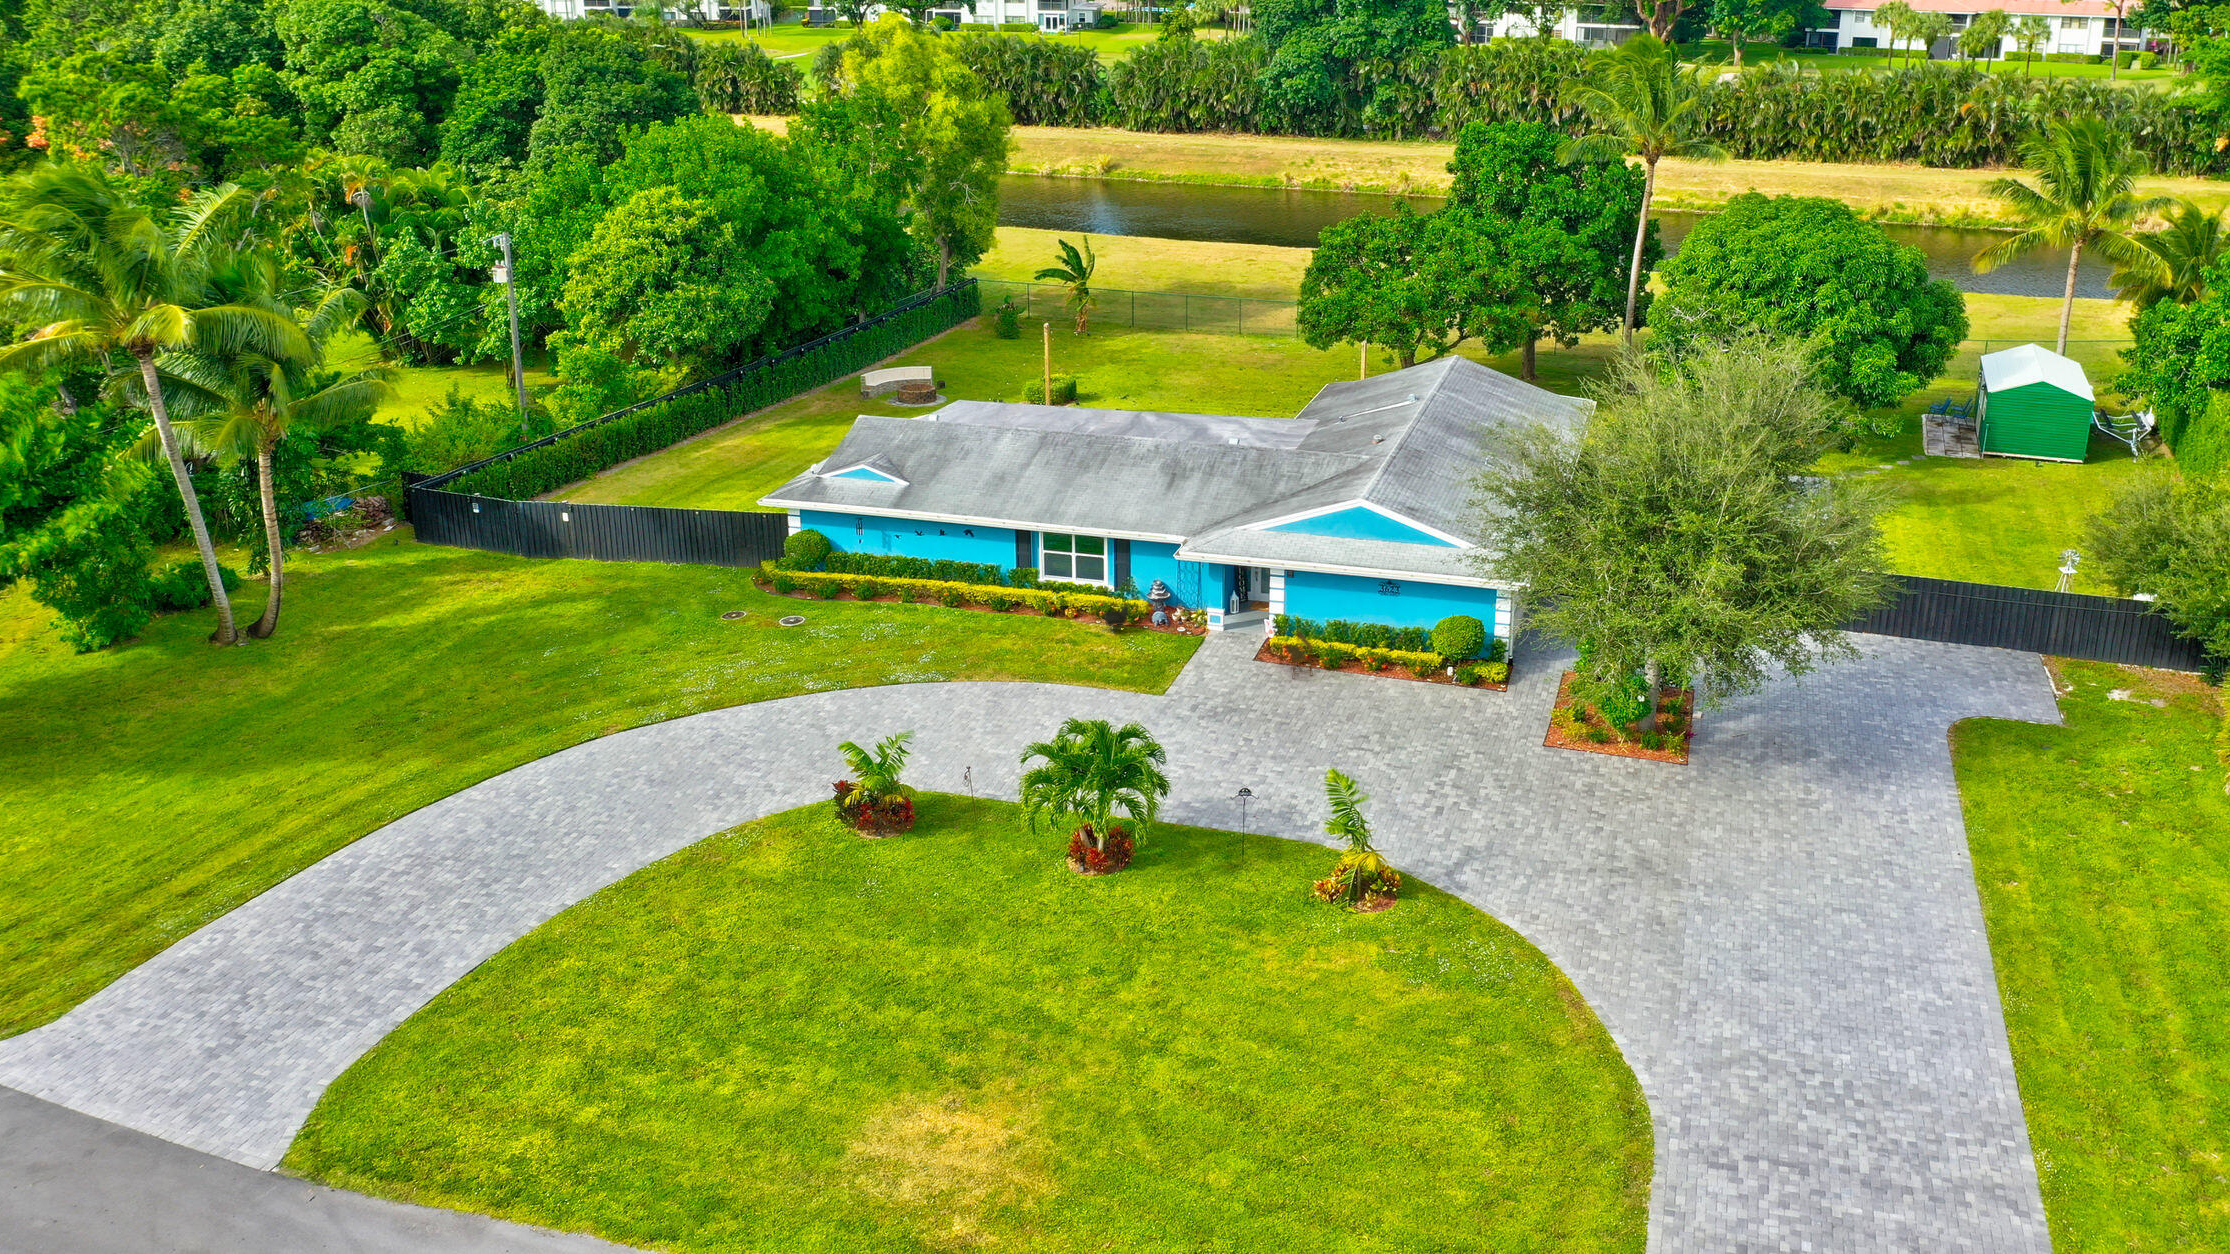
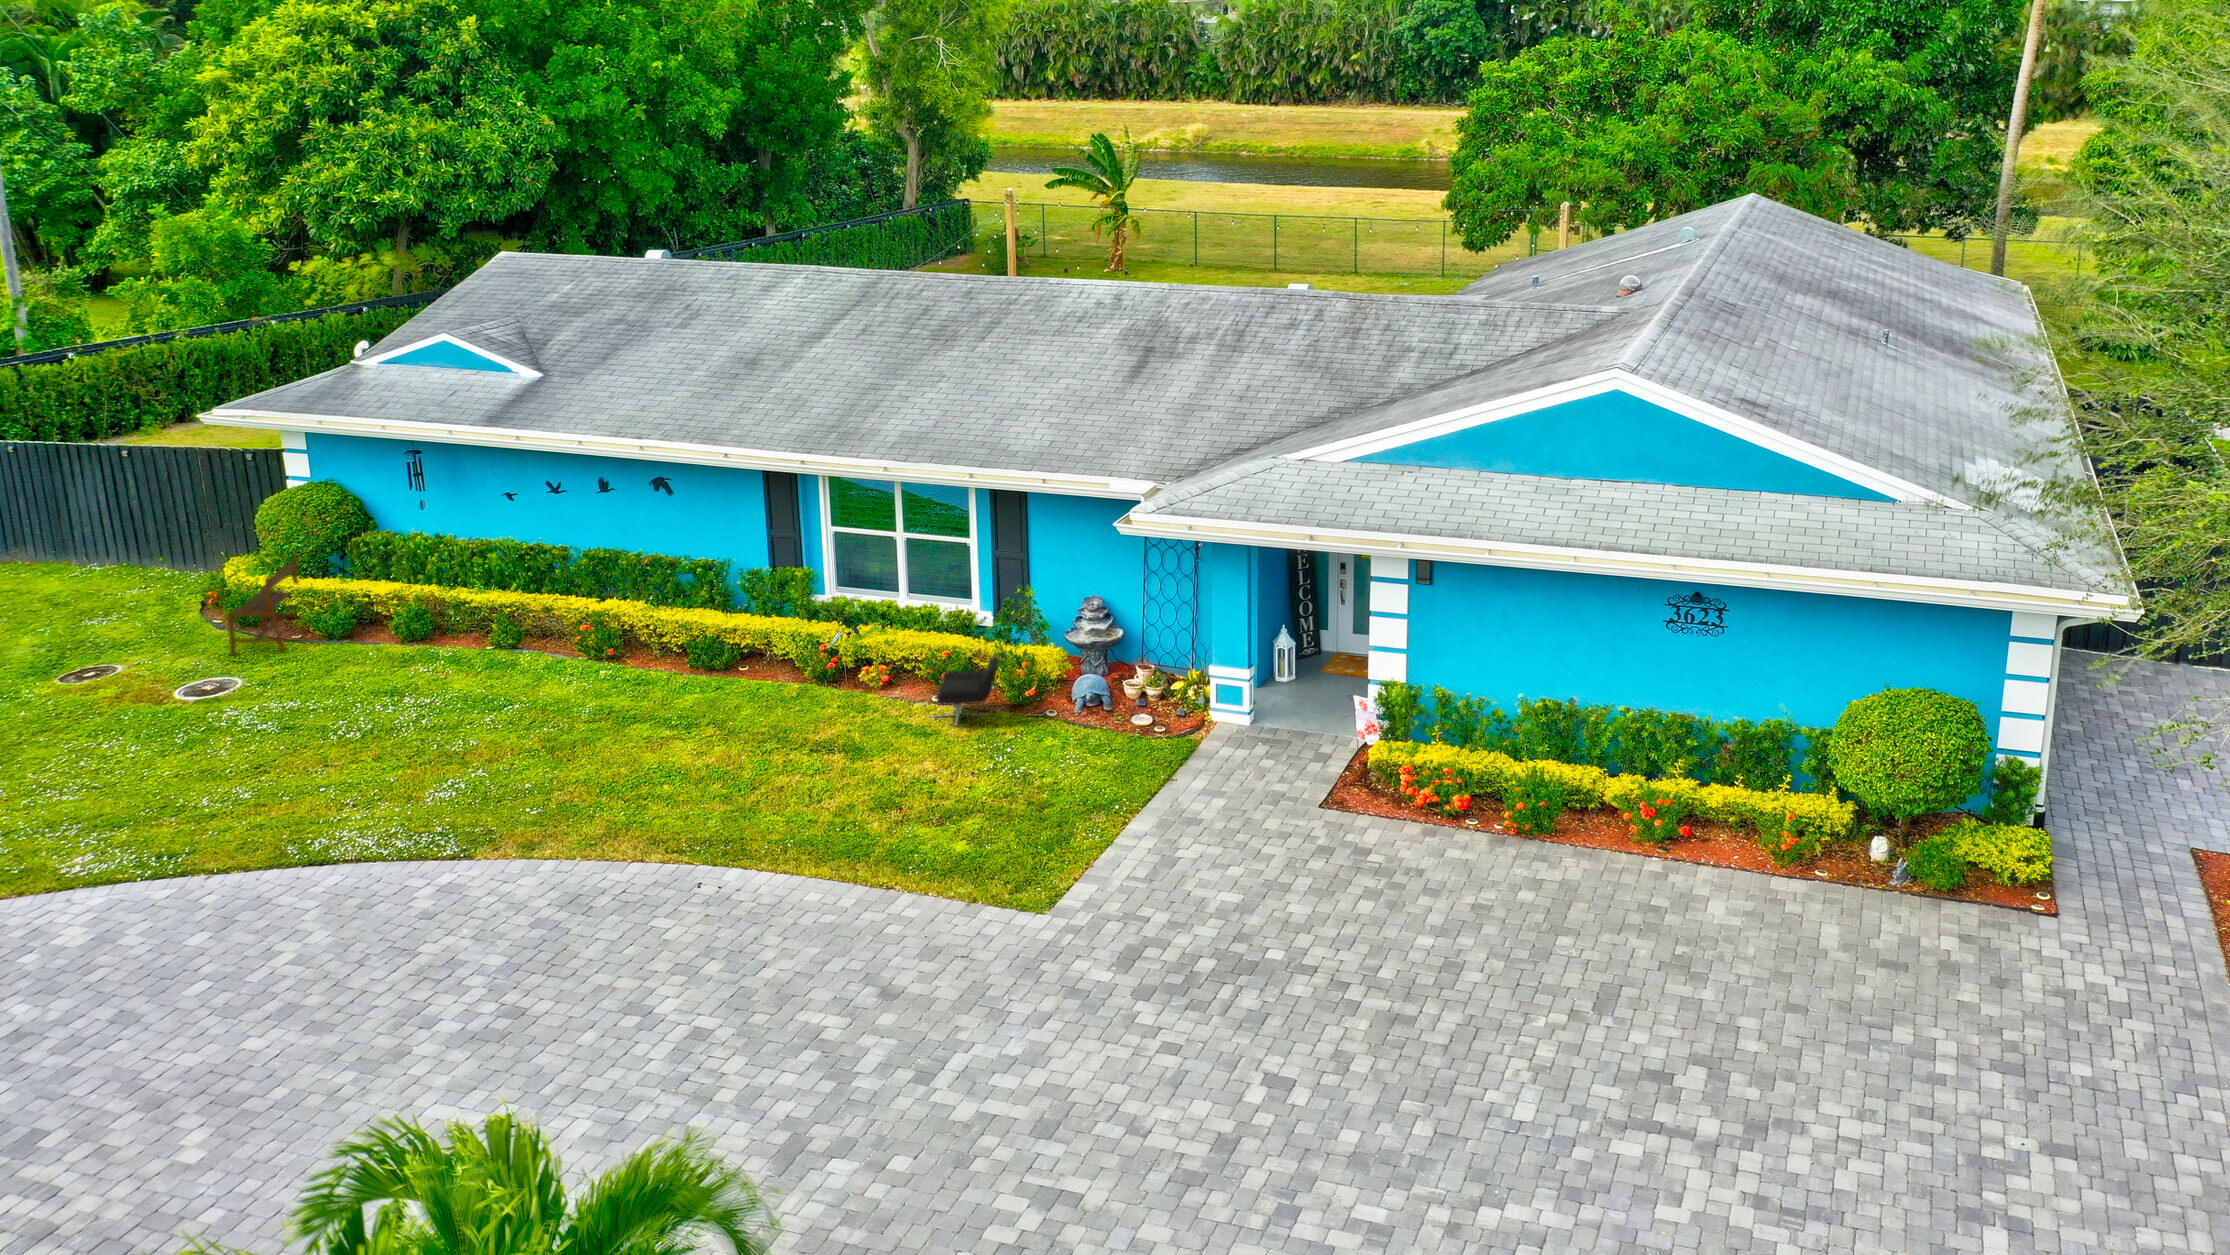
bench: present [1280,632,1313,677] -> present [228,558,299,655]

